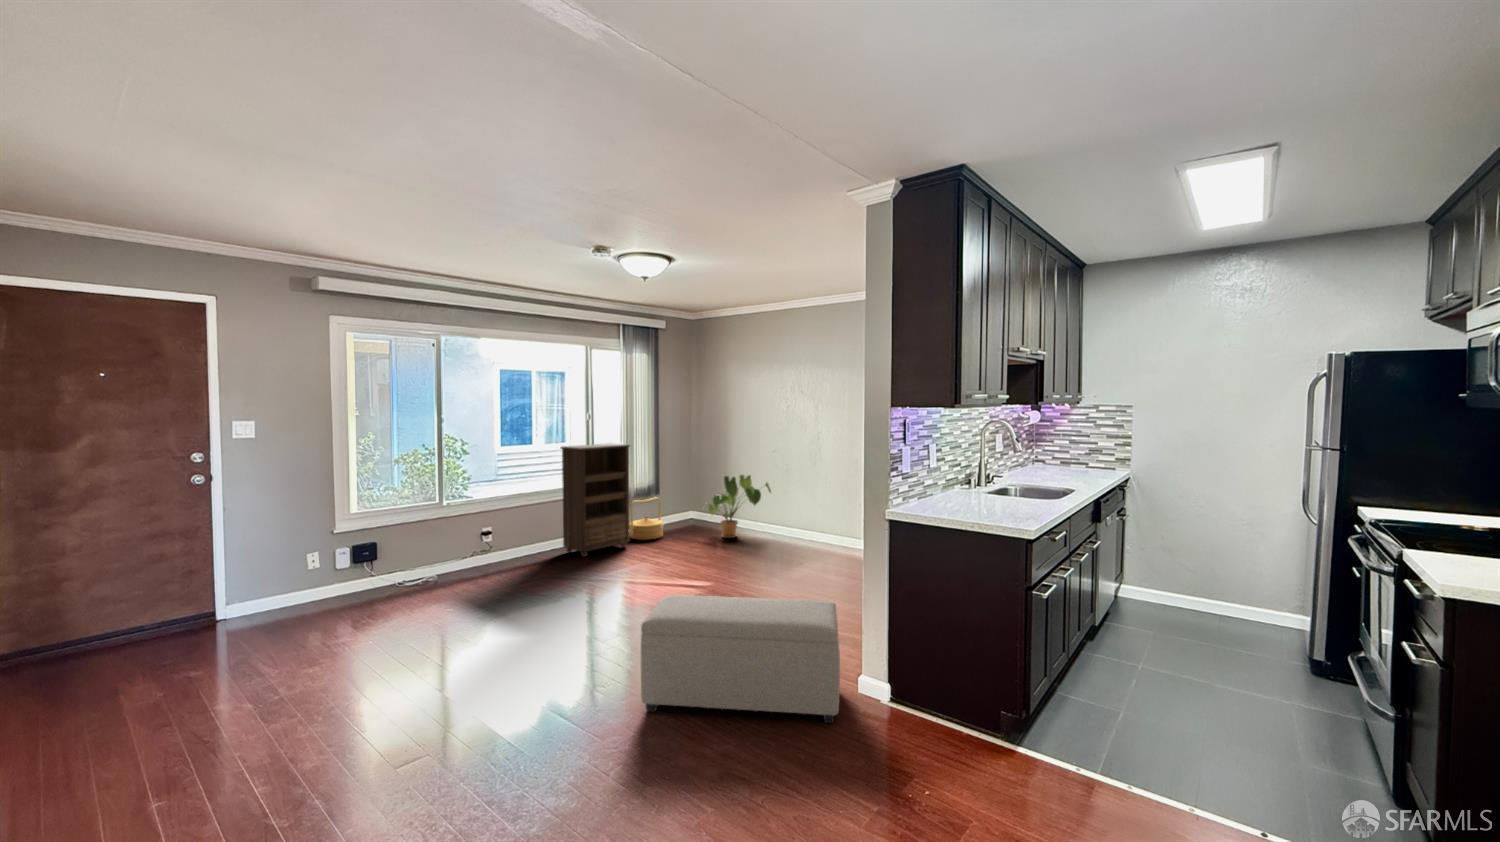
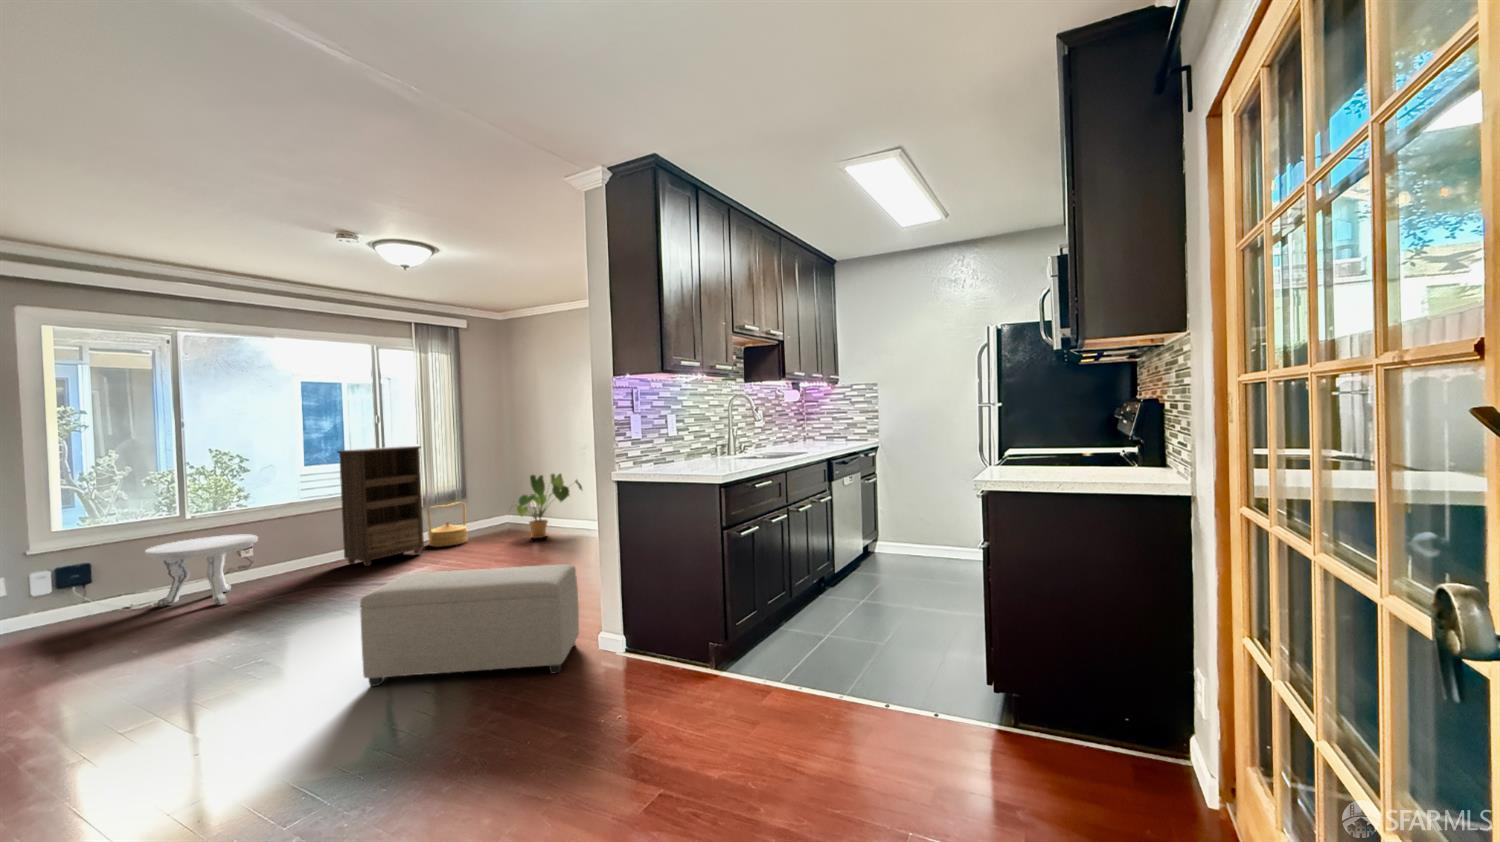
side table: none [417,522,502,589] -> present [145,535,258,606]

